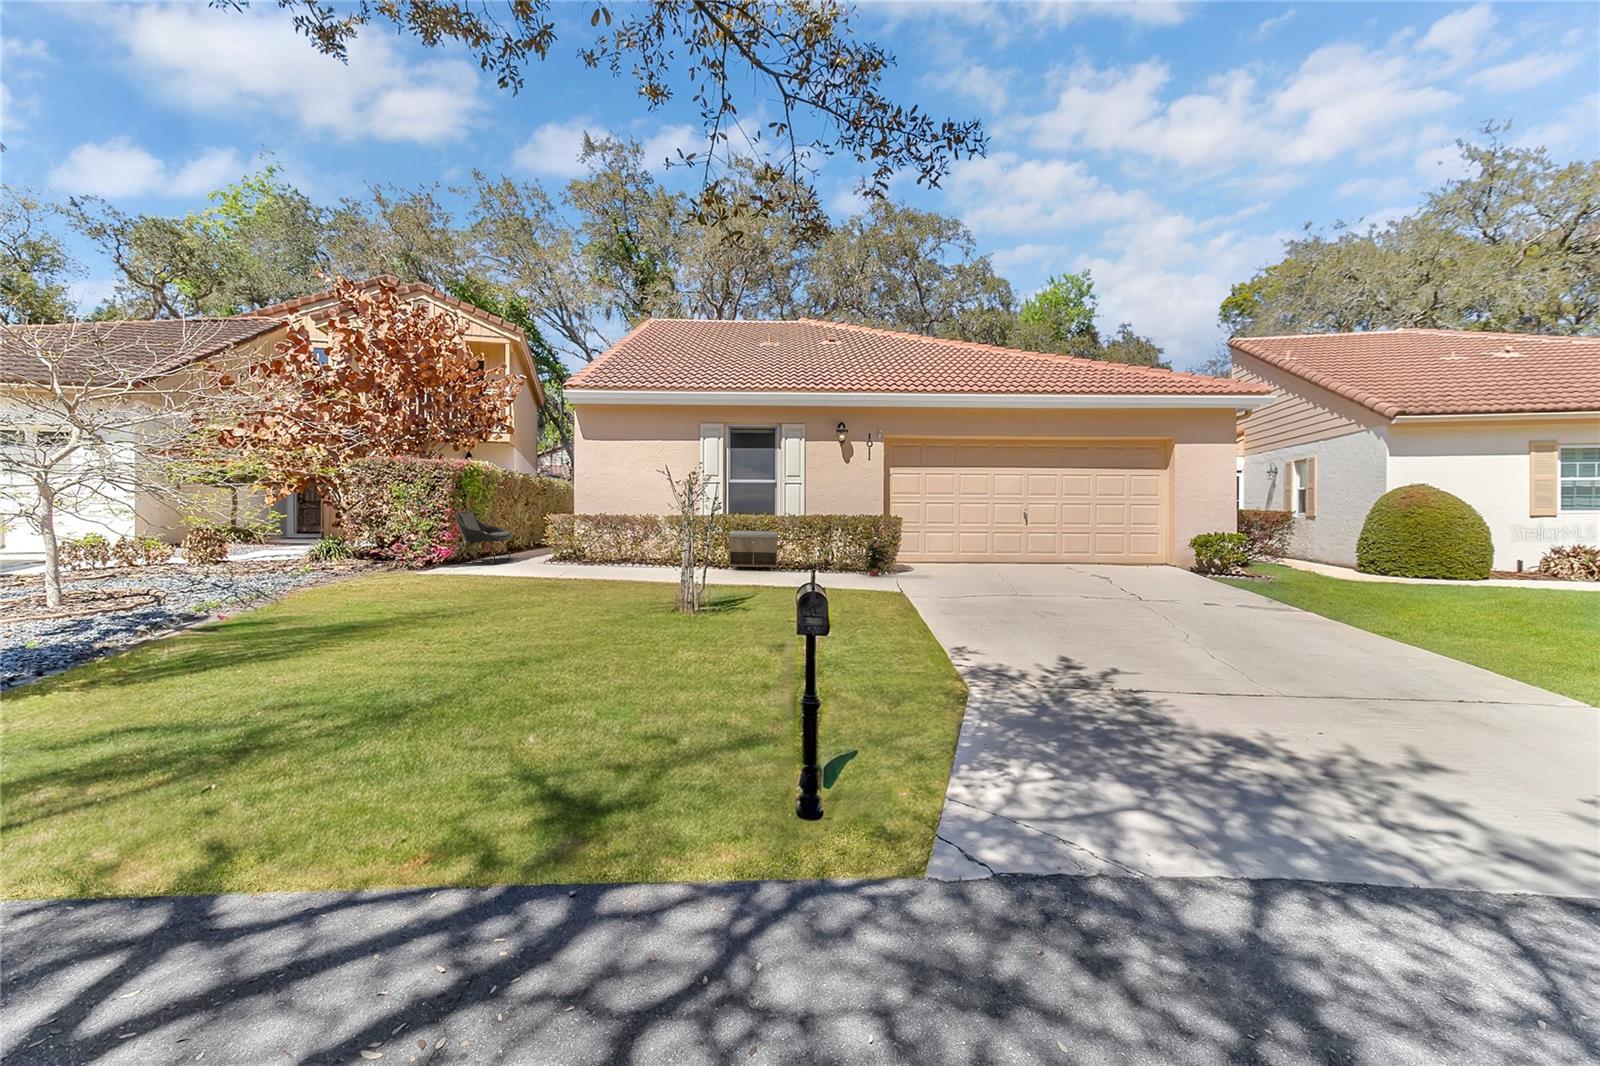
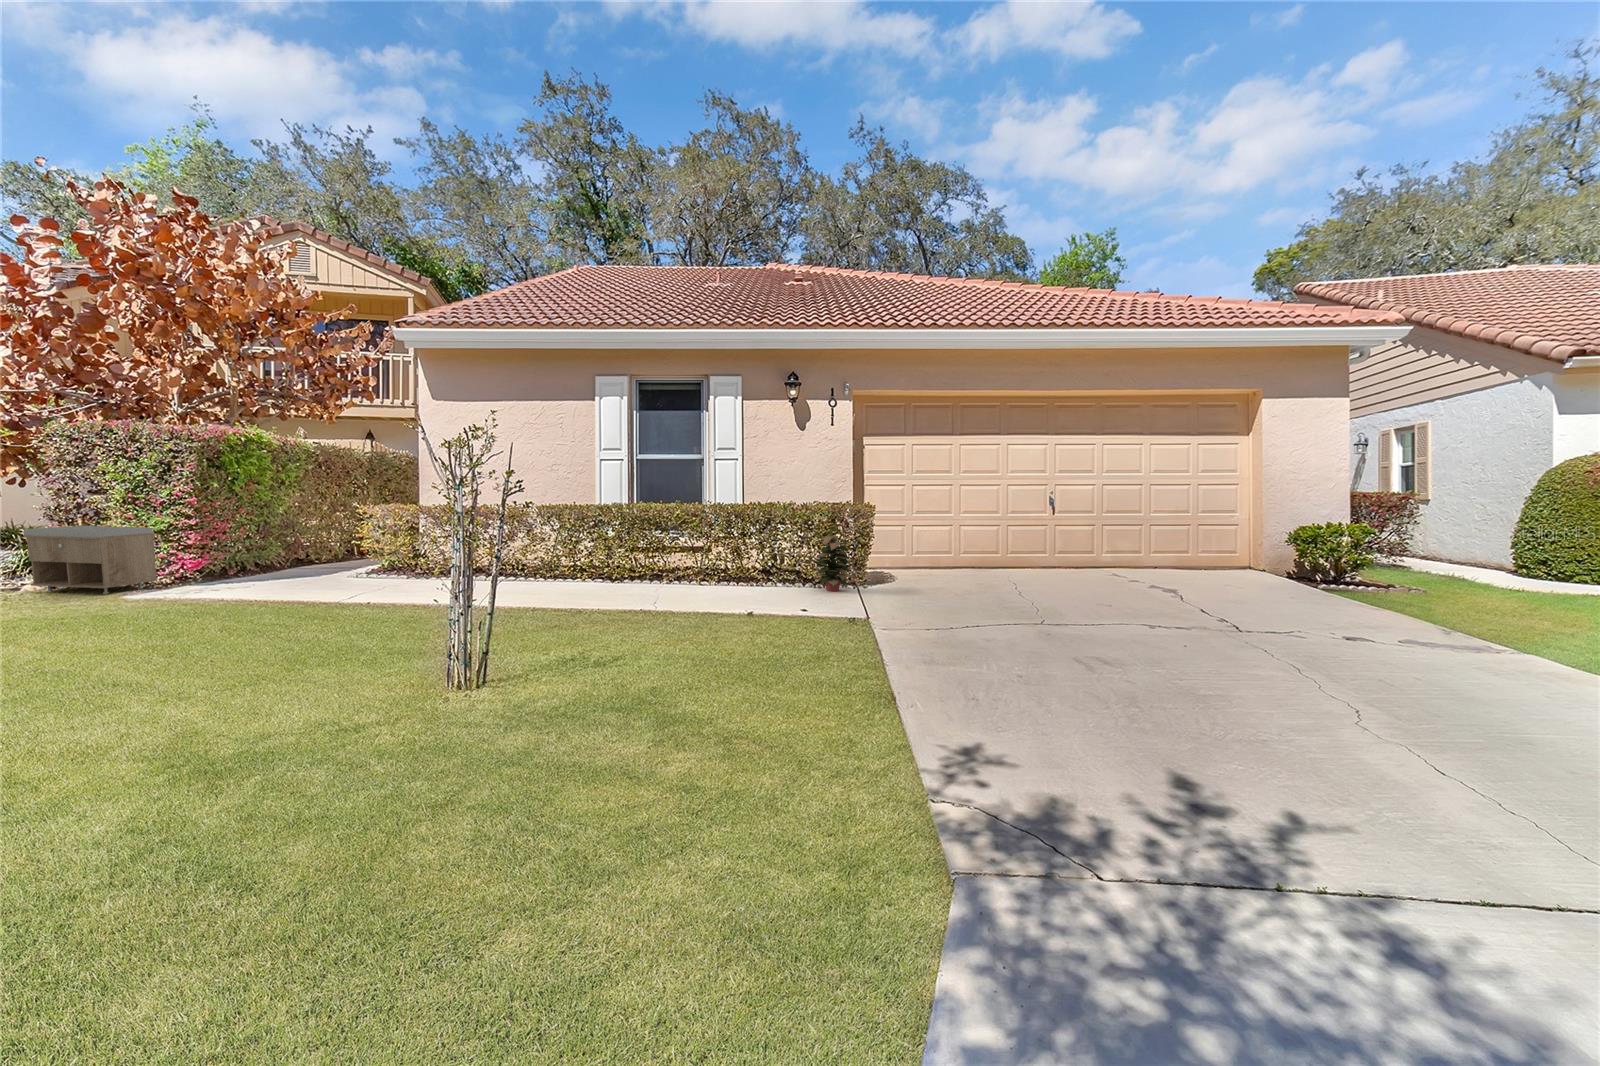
lounge chair: present [456,511,513,565] -> none [216,501,319,579]
storage bench: present [729,531,778,570] -> present [23,526,157,594]

